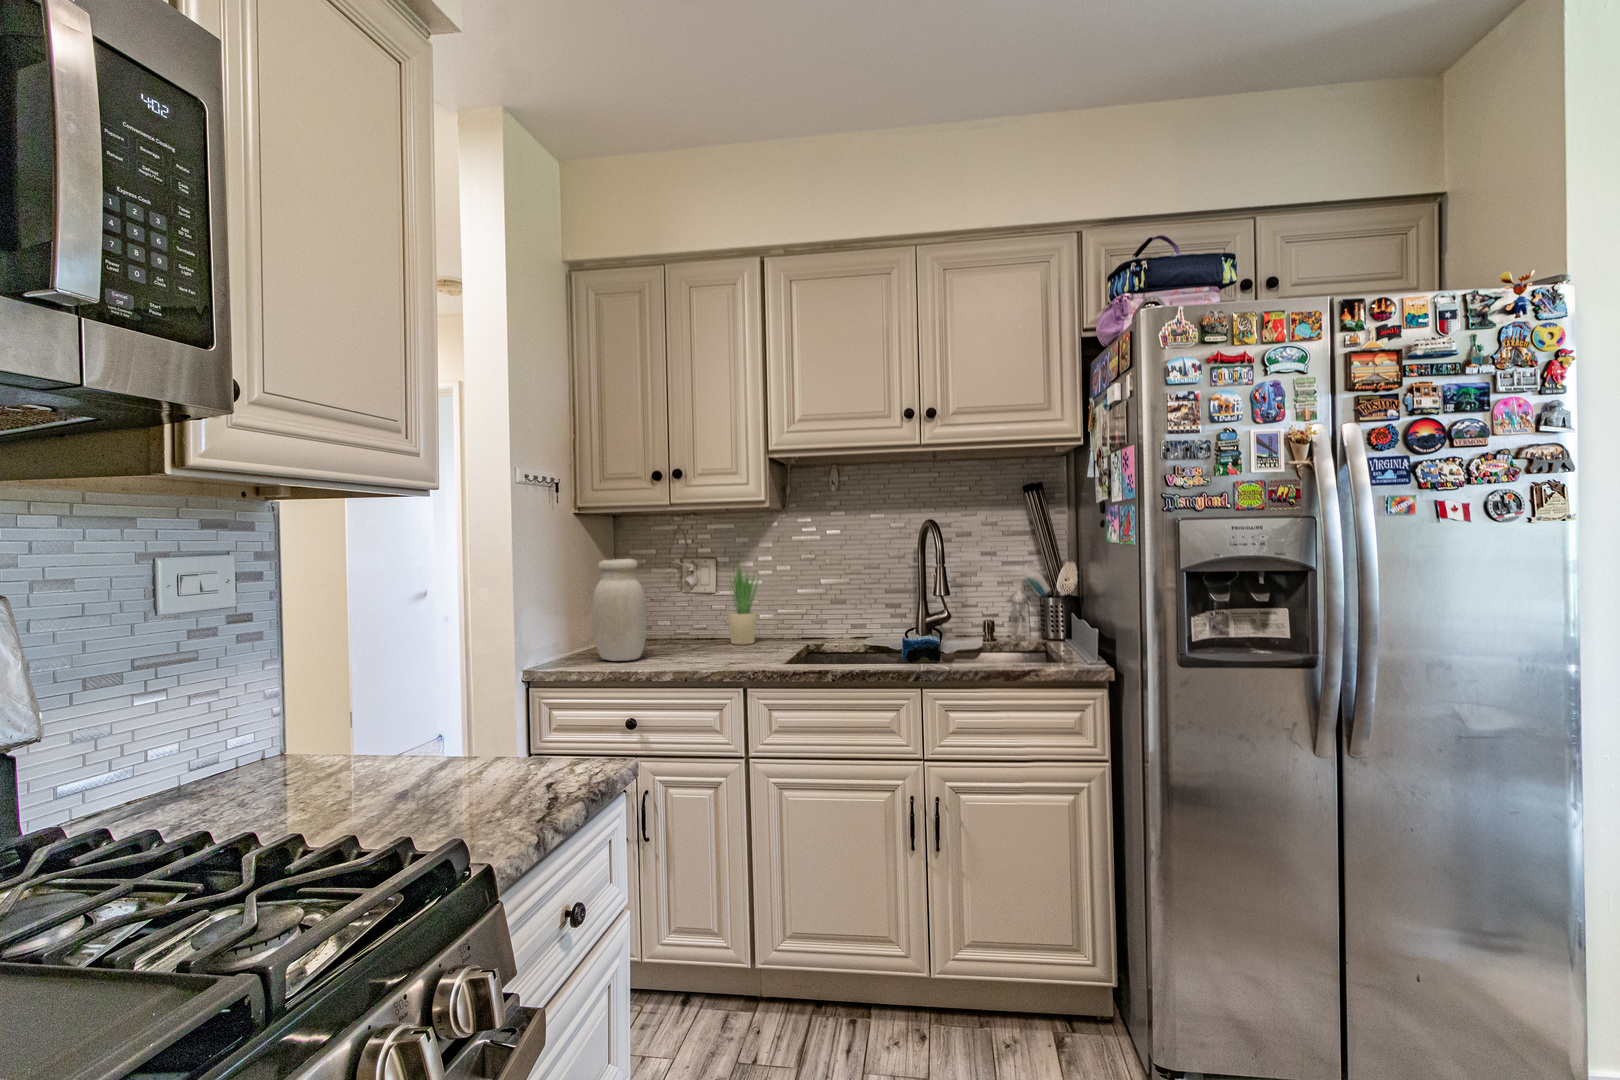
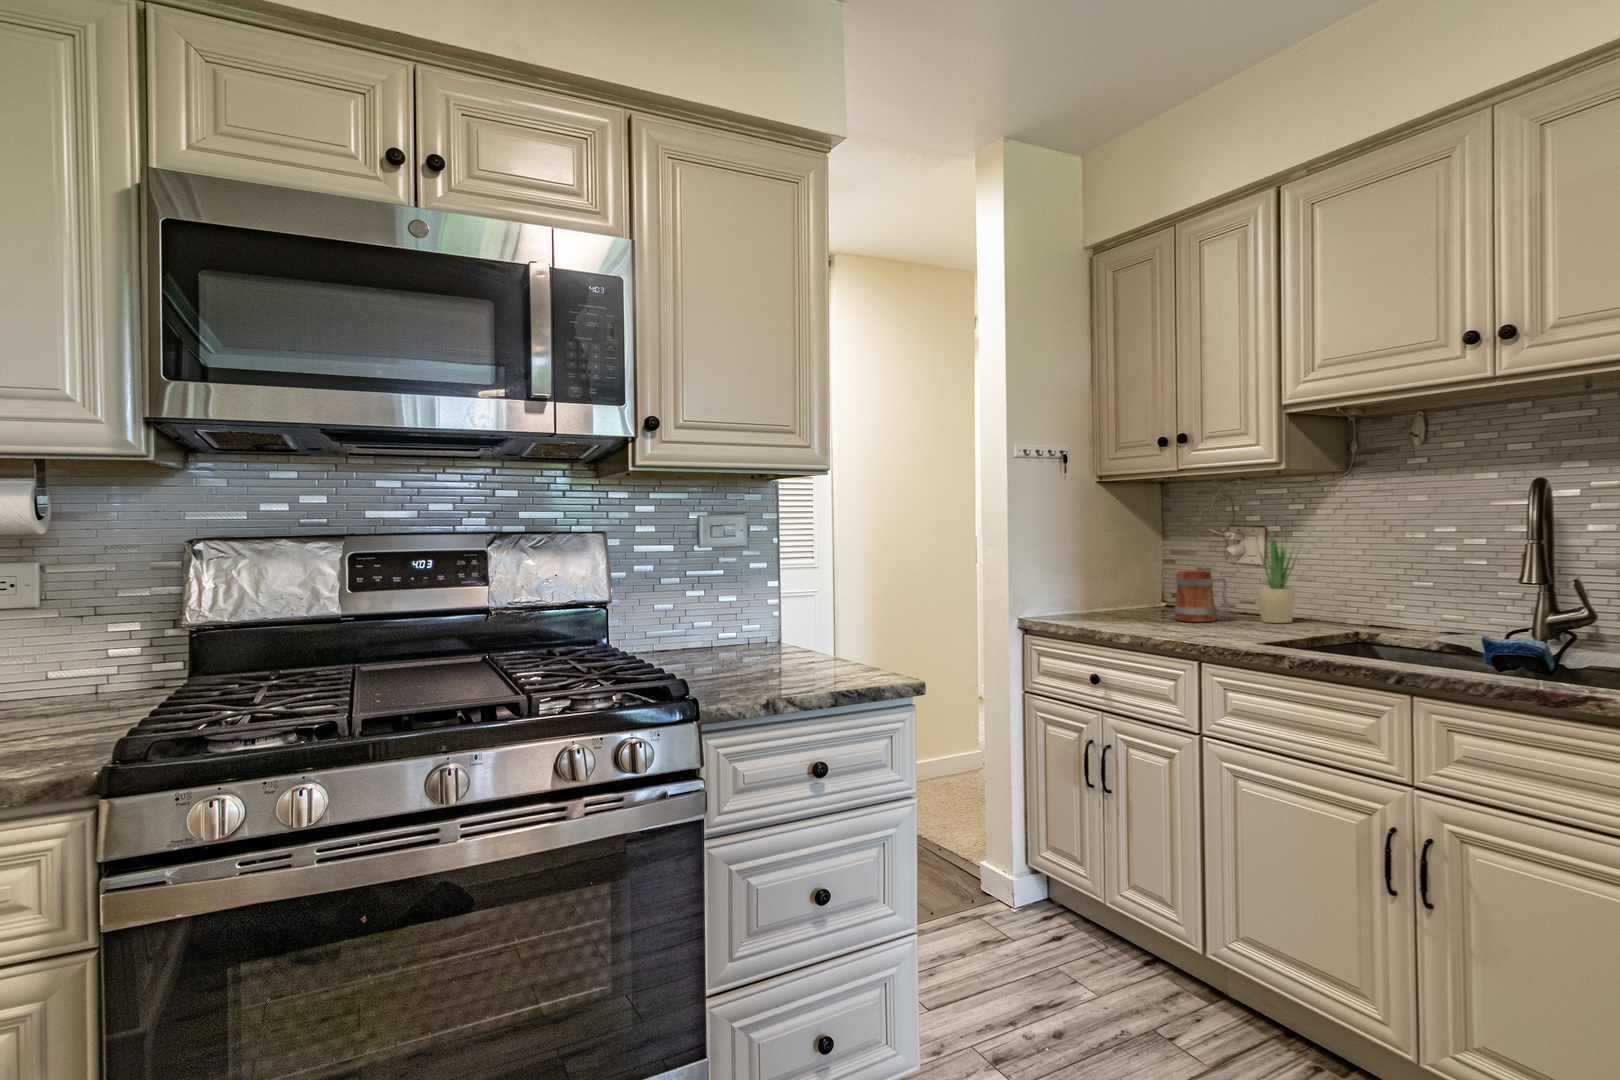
jar: present [593,559,647,661] -> none [1092,526,1143,623]
mug: none [662,601,709,652] -> present [1174,571,1229,622]

